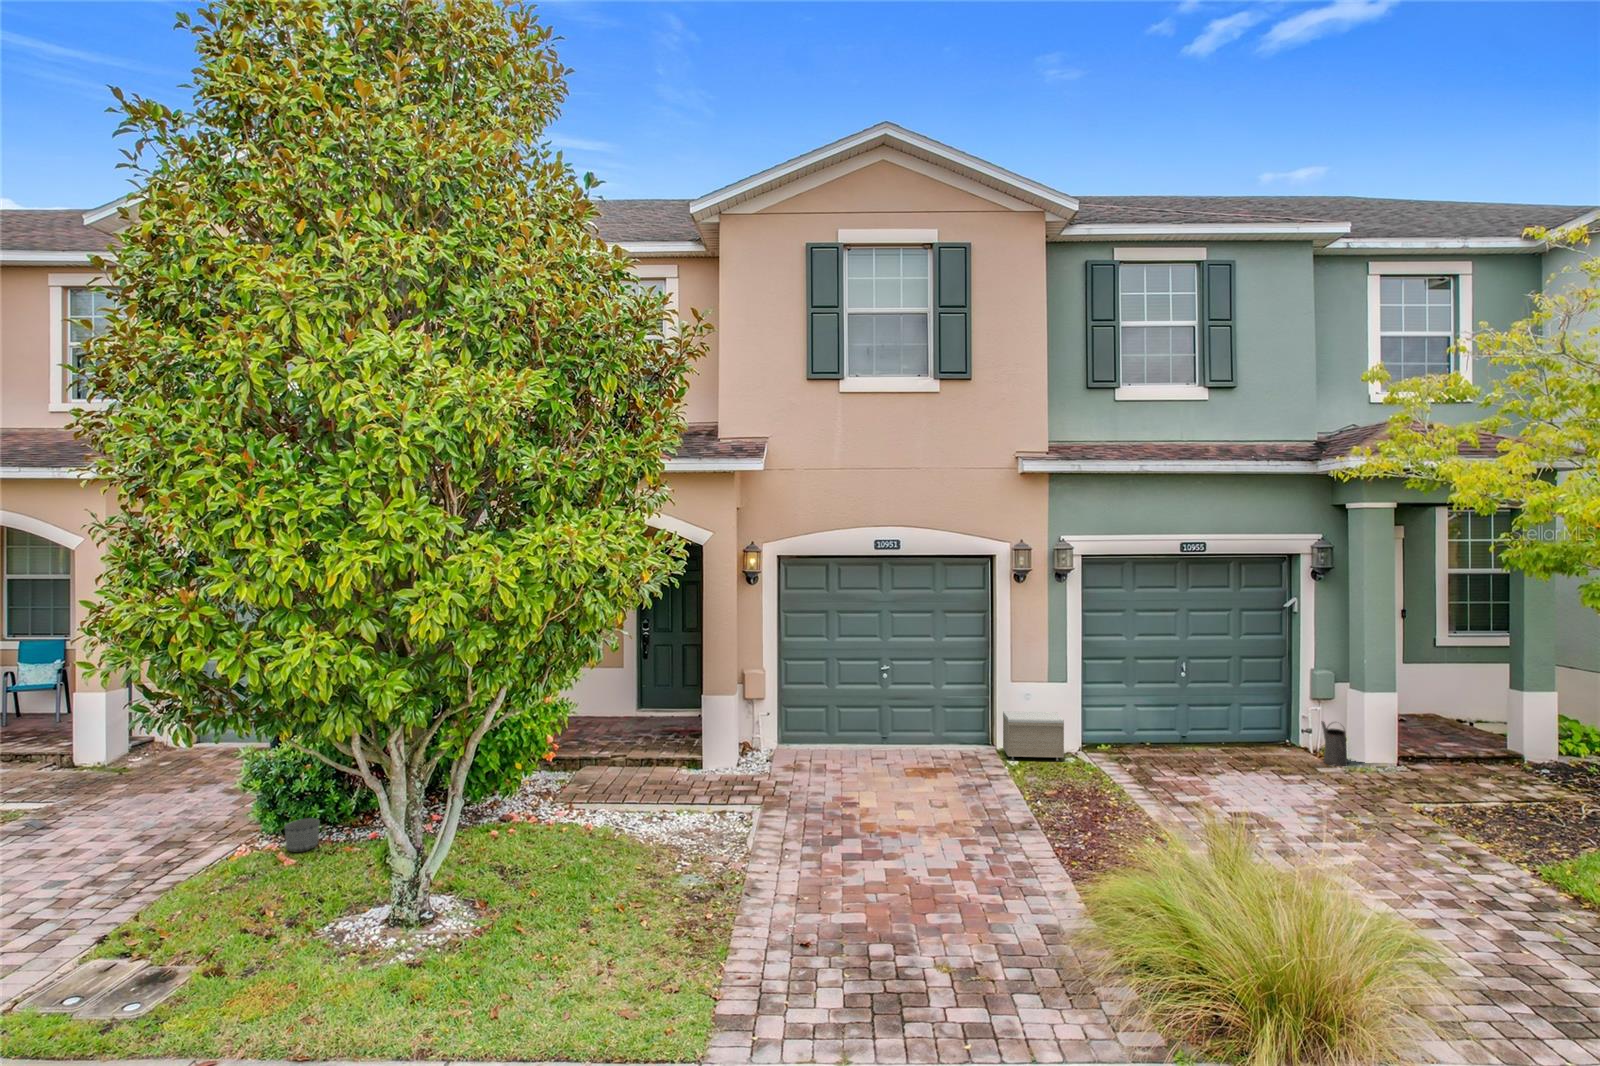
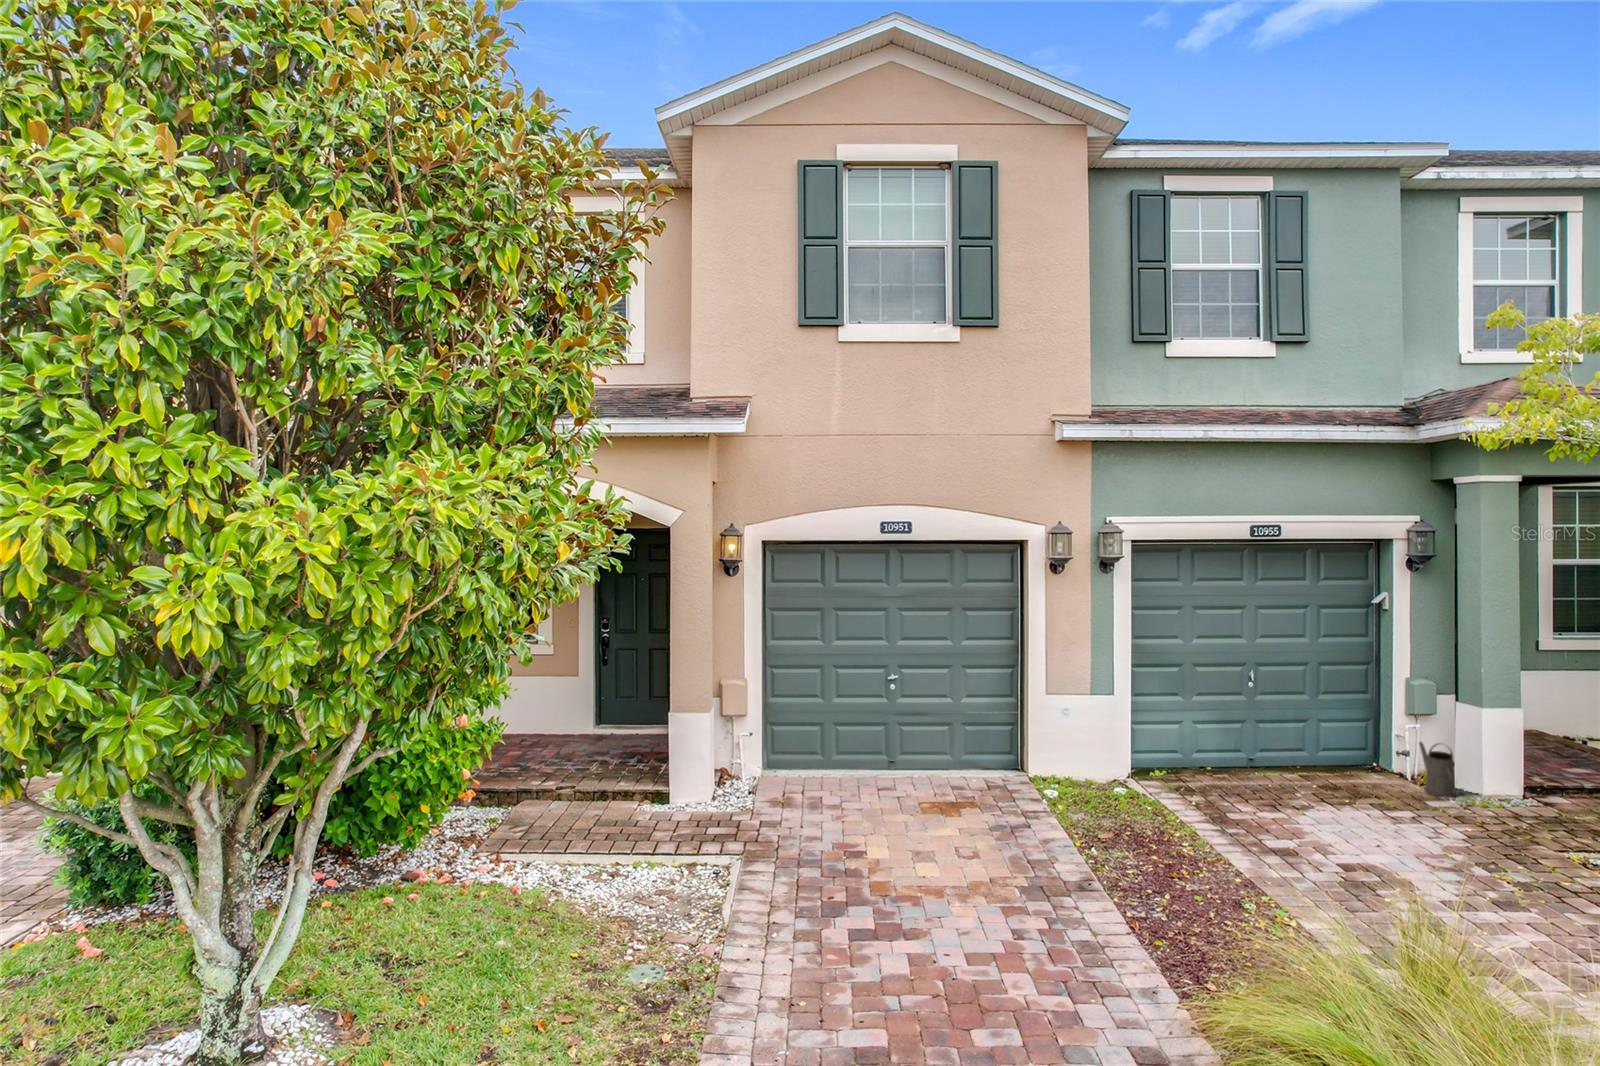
storage bench: present [1003,711,1064,761] -> none [1036,731,1113,792]
planter: present [285,818,320,852] -> none [99,885,150,932]

